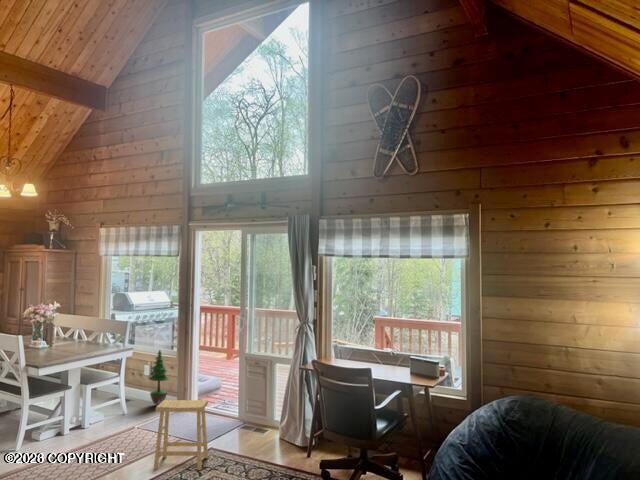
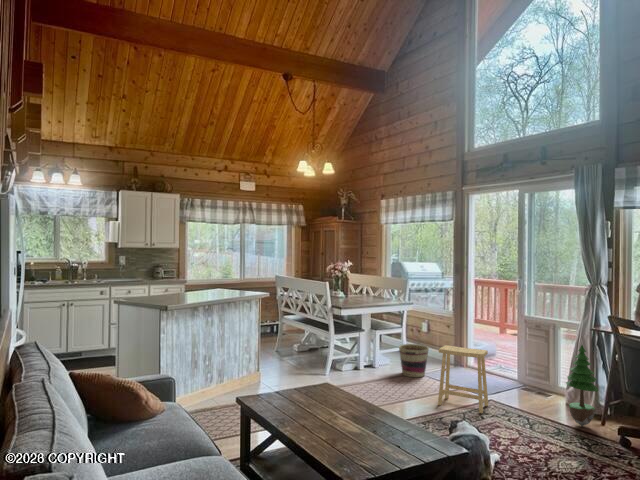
potted tree: present [149,350,169,405] -> present [566,345,598,426]
basket: none [113,395,149,435] -> present [399,344,429,377]

